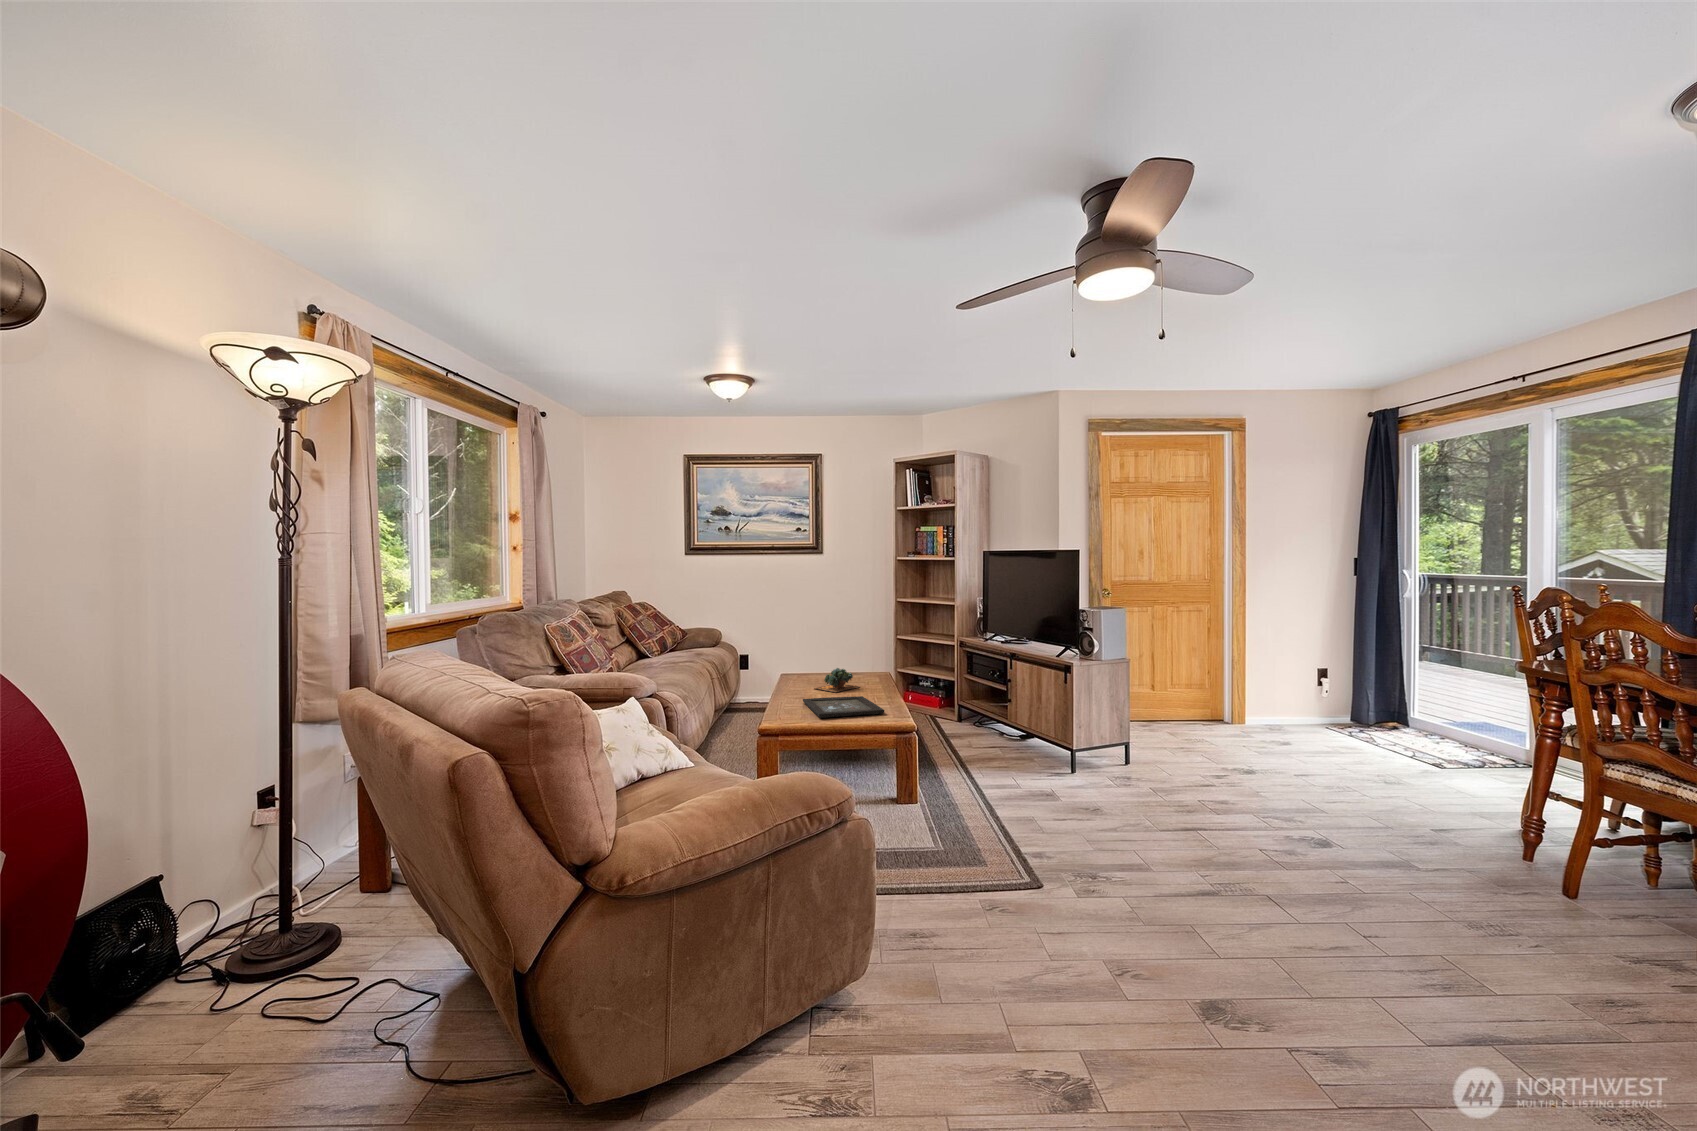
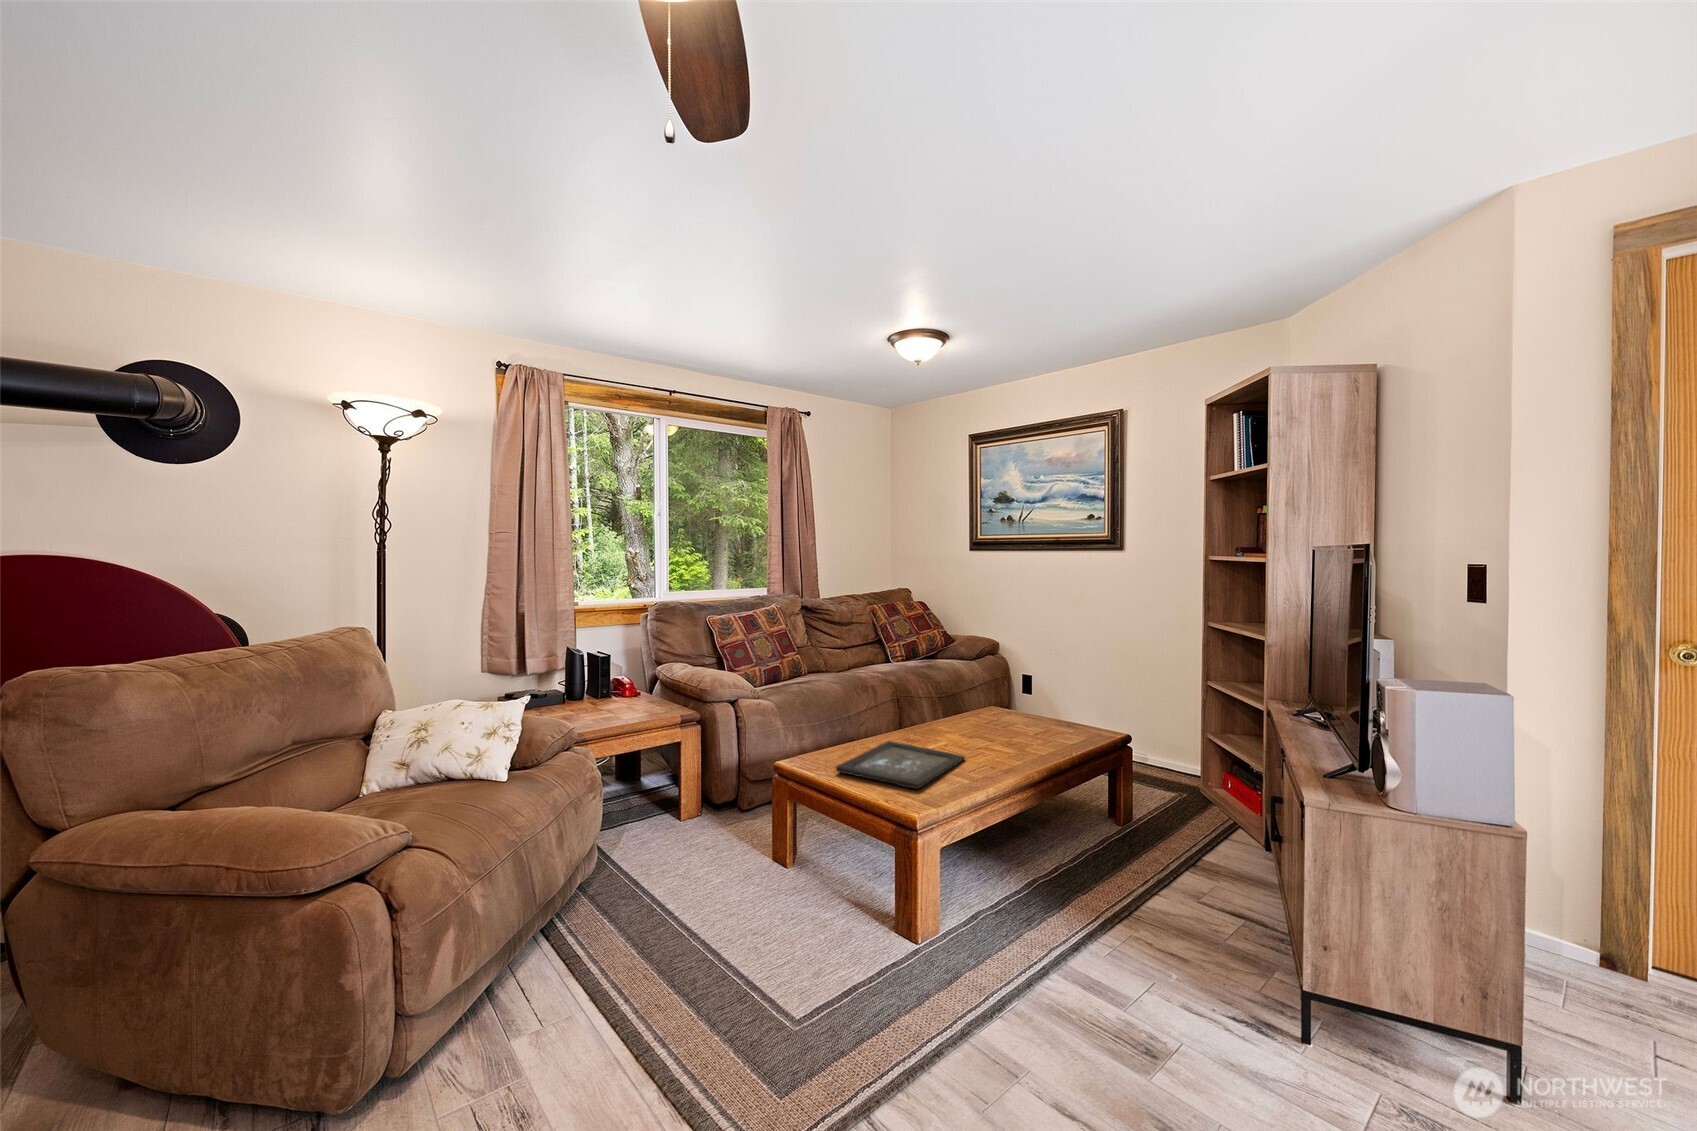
succulent plant: present [814,668,859,692] -> none [955,708,1015,742]

